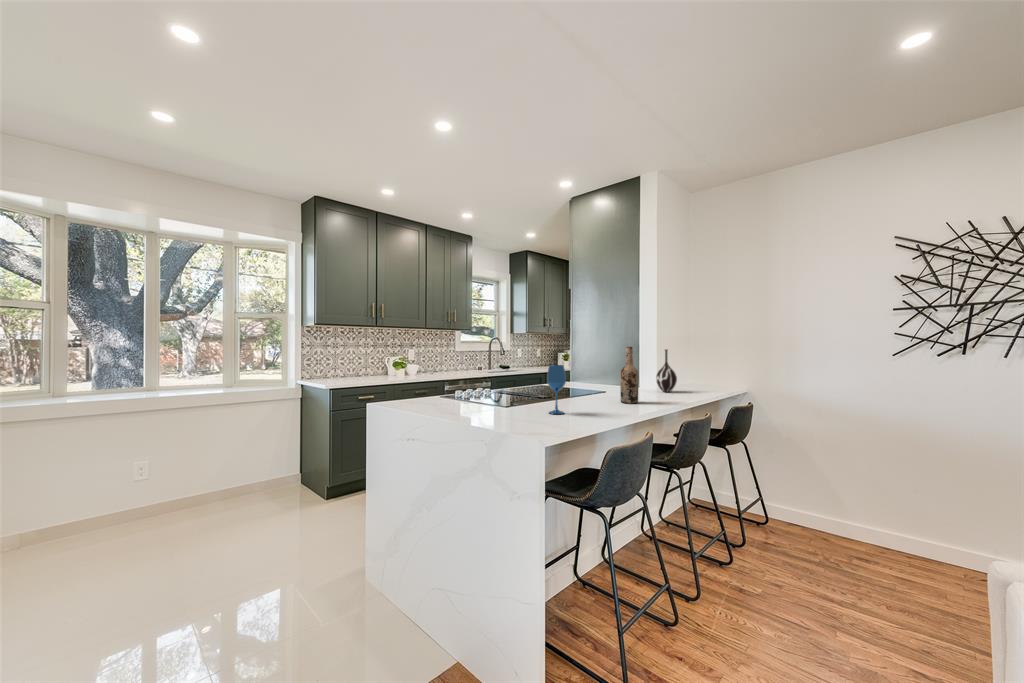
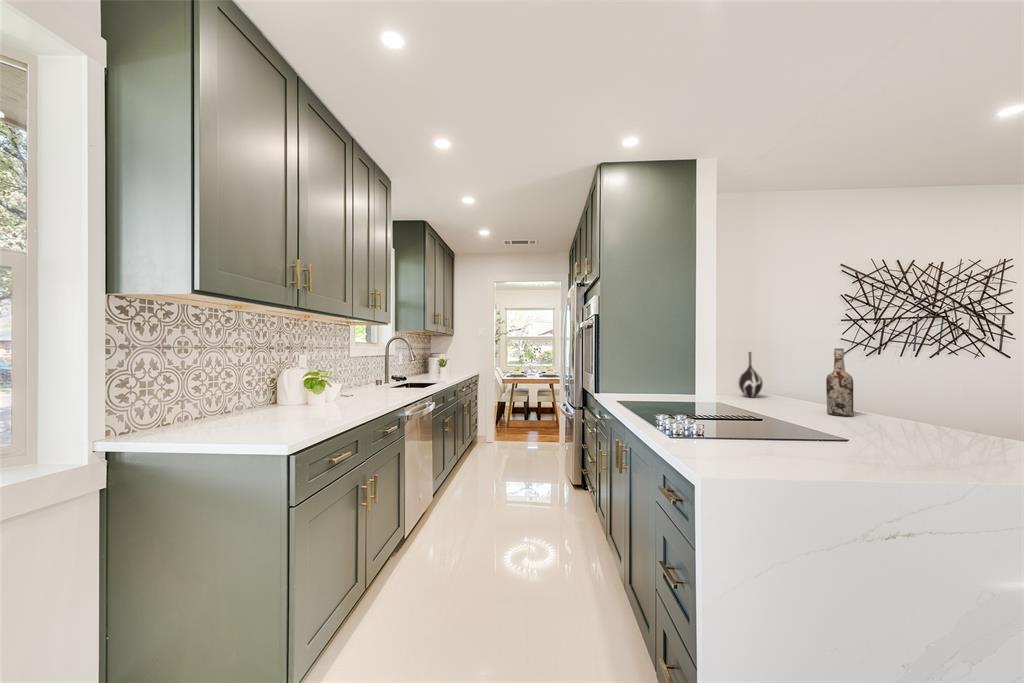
wineglass: present [547,365,566,414] -> none [931,374,972,447]

